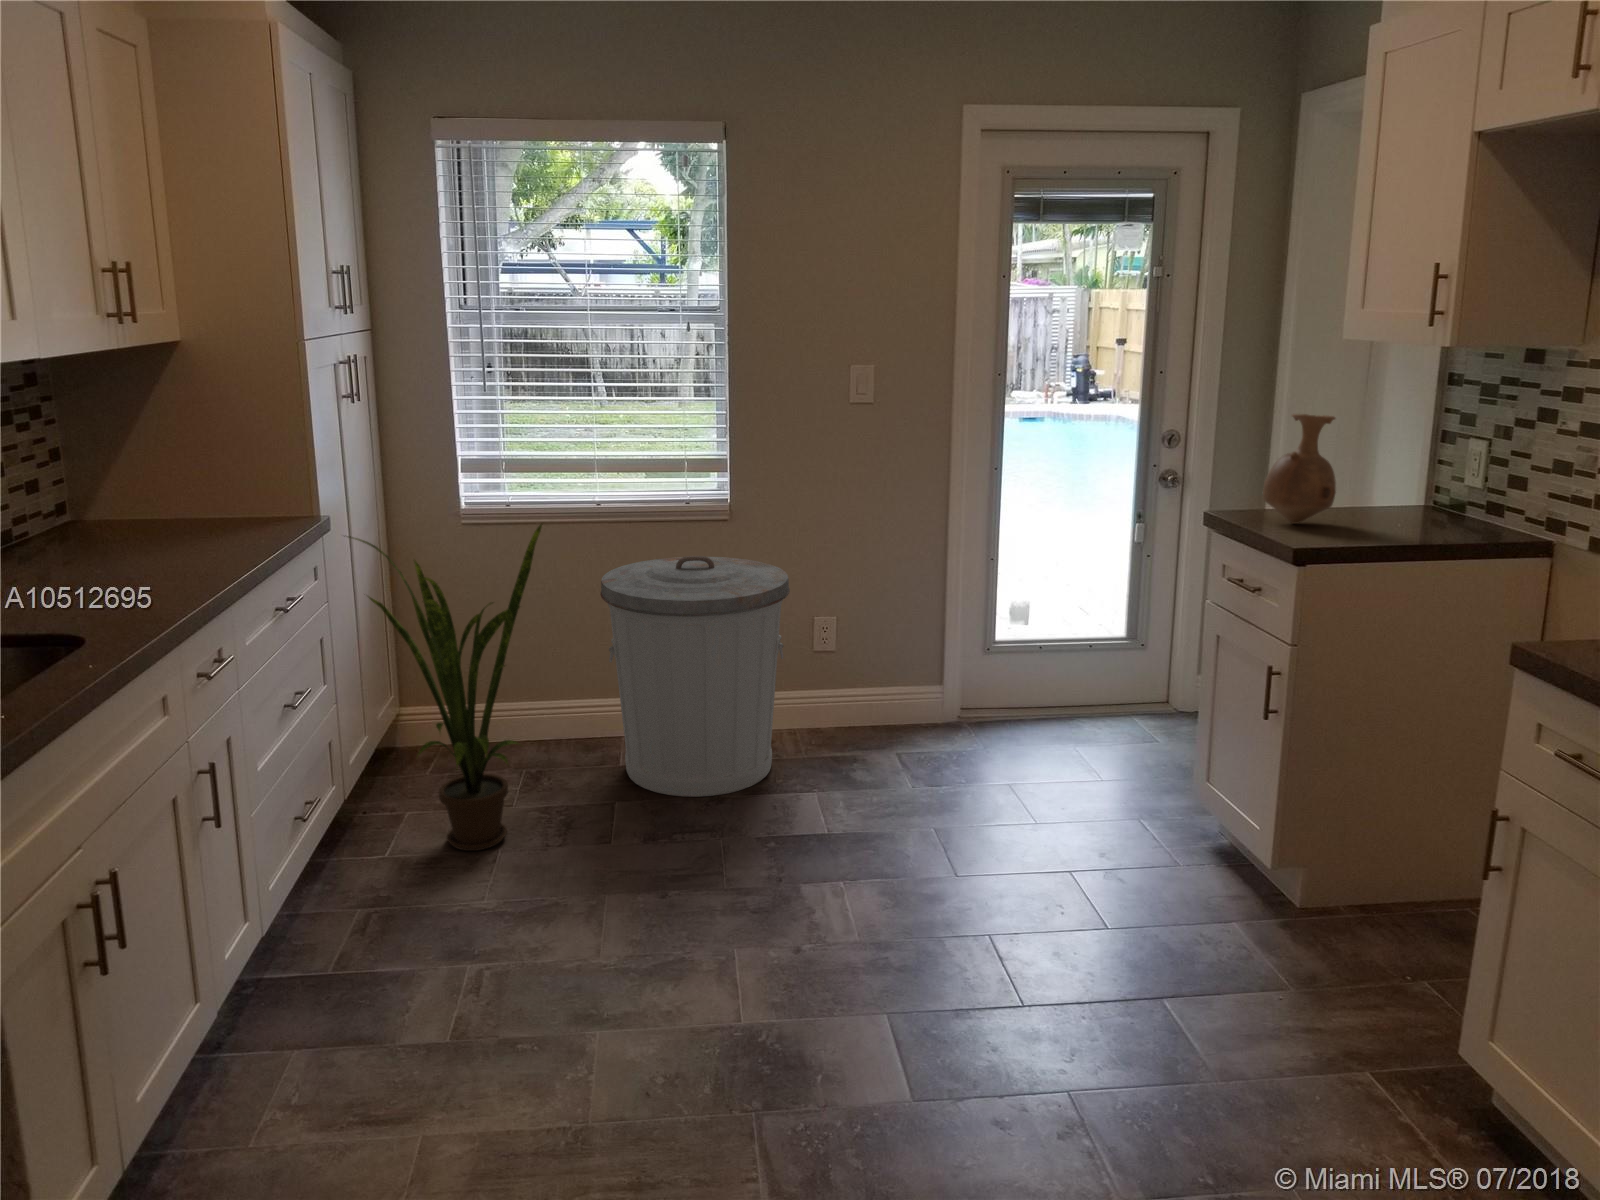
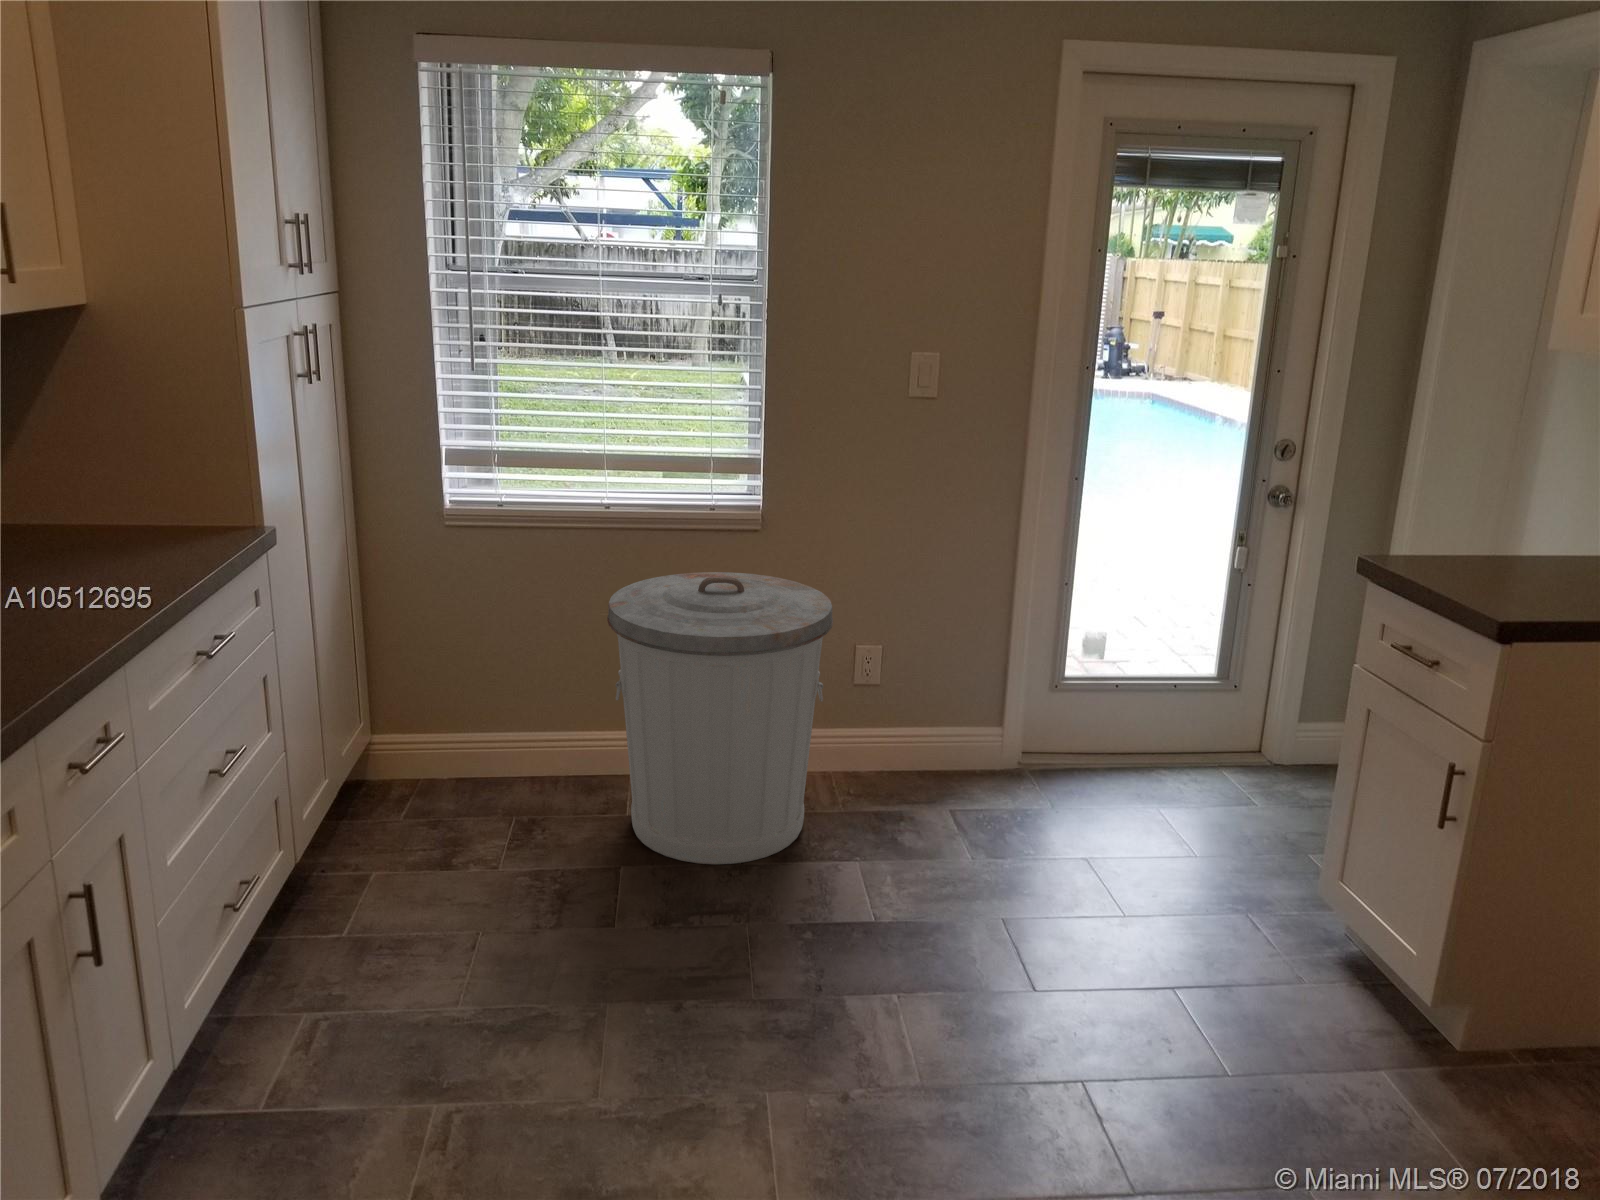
vase: present [1263,414,1336,523] -> none [1435,439,1540,576]
house plant: present [352,524,543,851] -> none [286,538,542,935]

